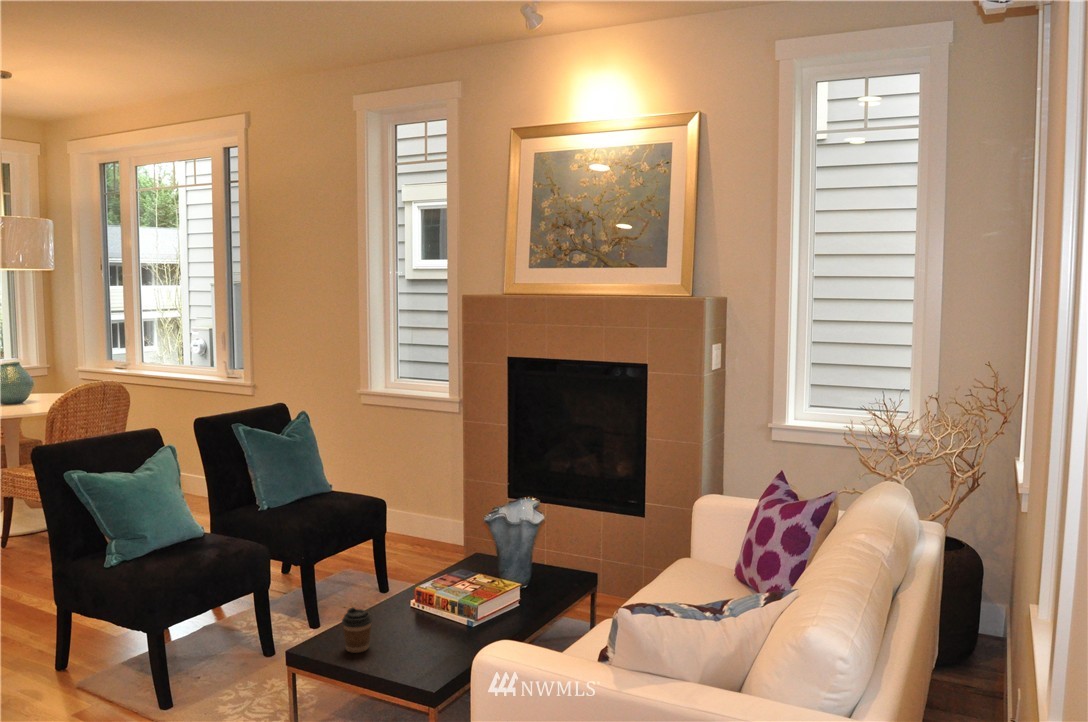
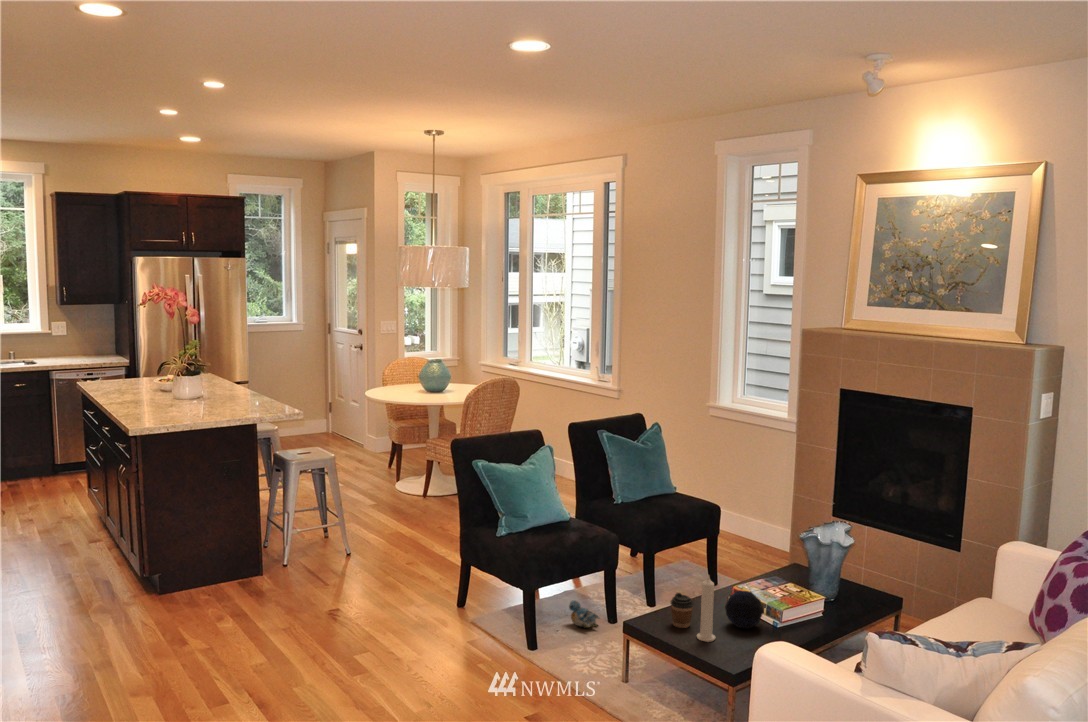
candle: none [379,577,404,665] -> present [697,575,715,642]
decorative orb: none [411,591,459,638] -> present [725,590,763,629]
plush toy: none [203,641,248,674] -> present [569,601,600,628]

